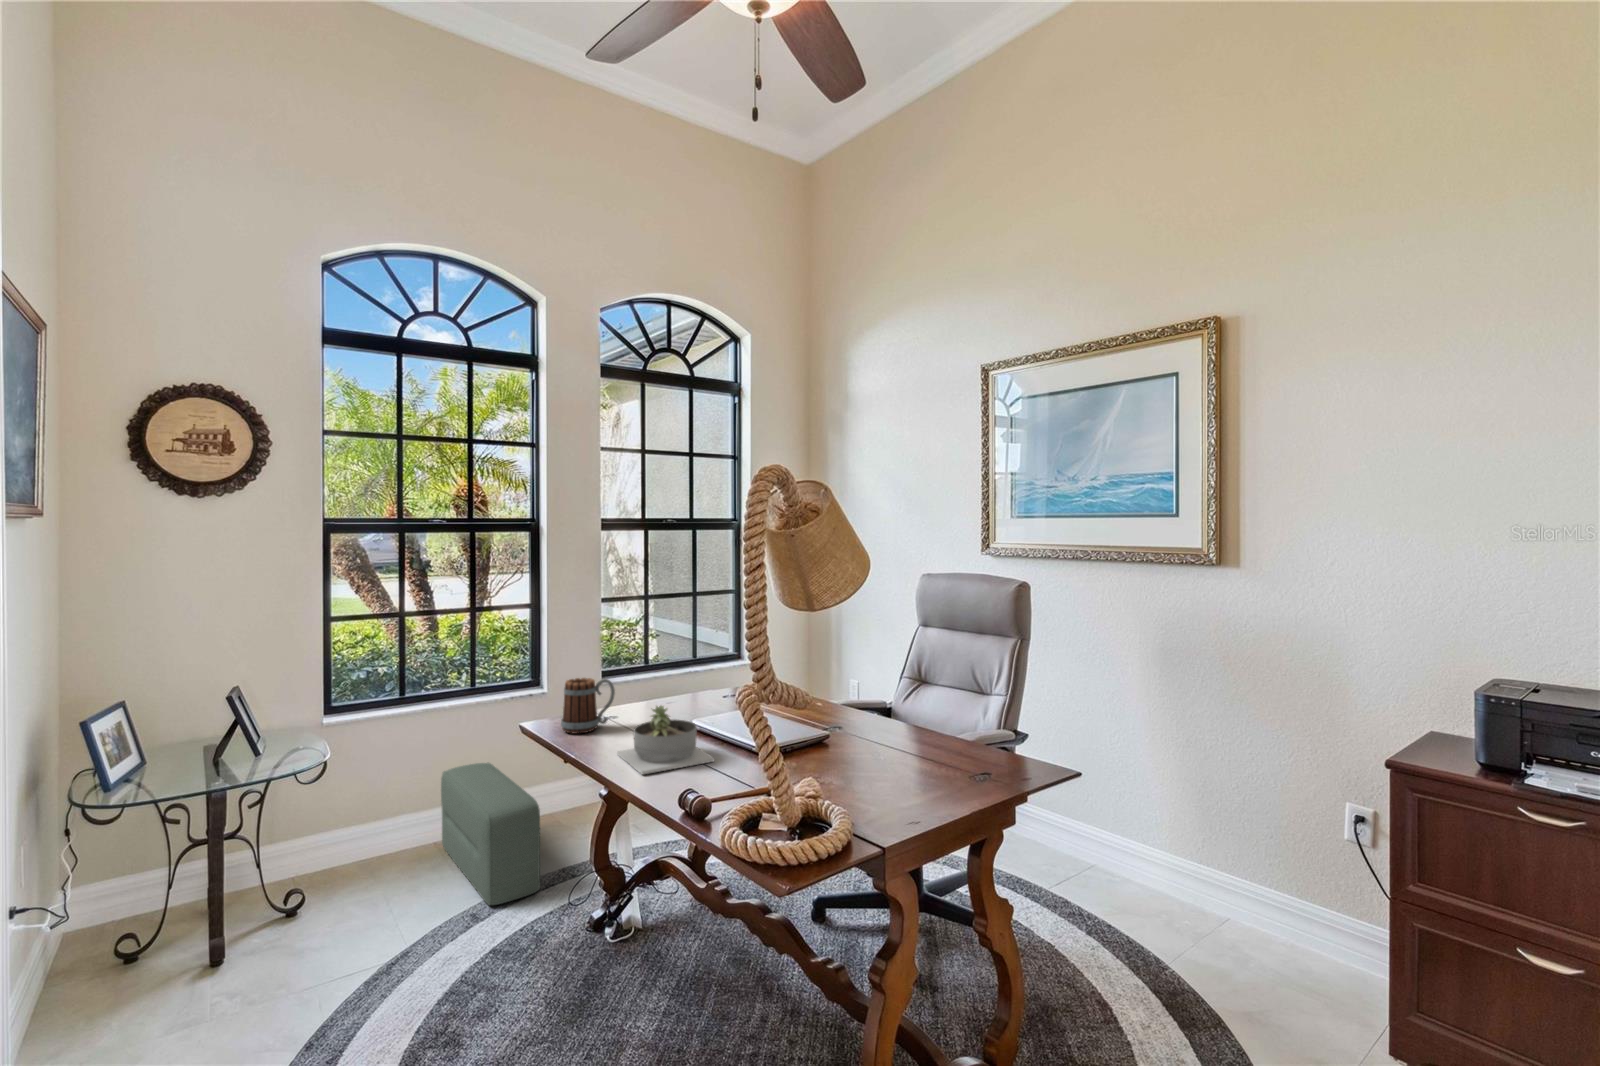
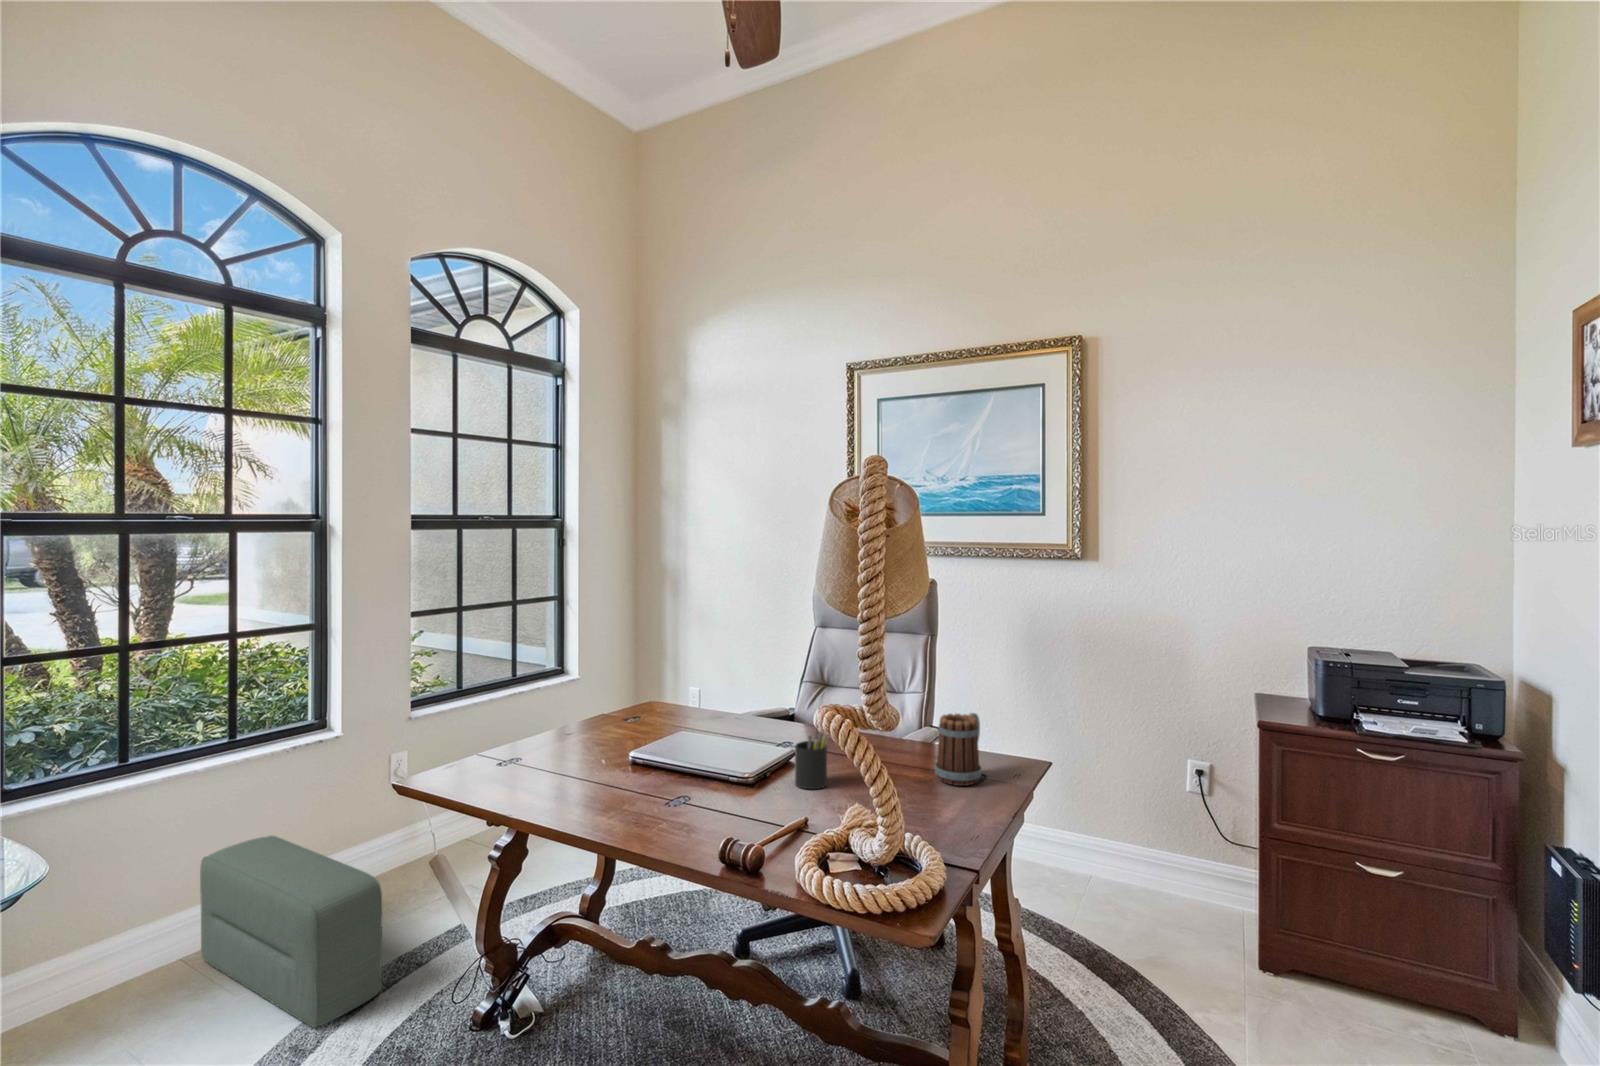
mug: present [561,678,615,734] -> present [935,713,982,786]
succulent planter: present [617,706,714,774] -> none [554,738,683,827]
pen holder: none [814,708,847,768] -> present [795,727,828,789]

